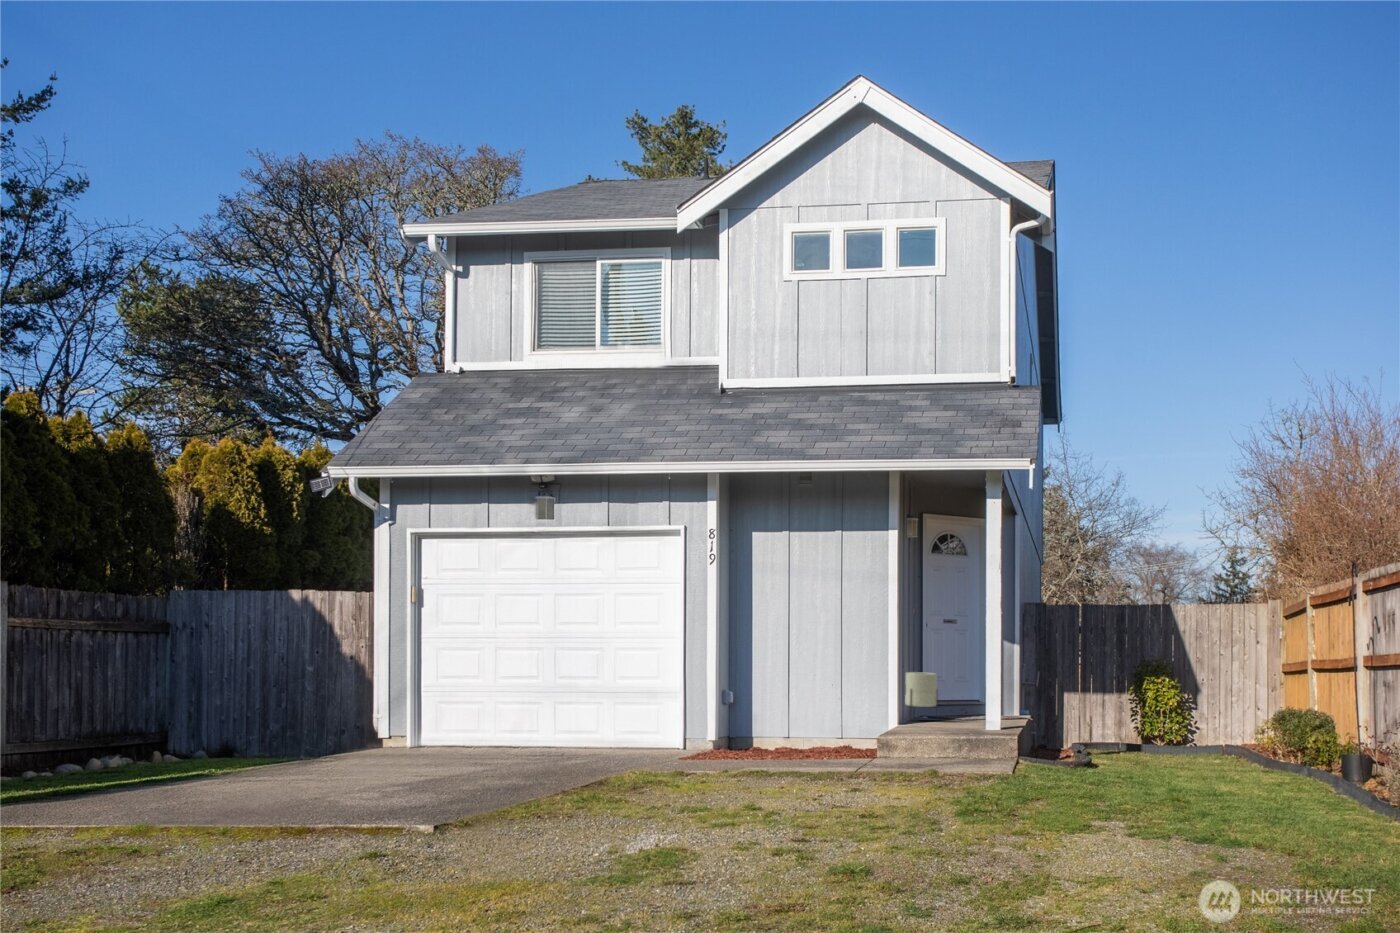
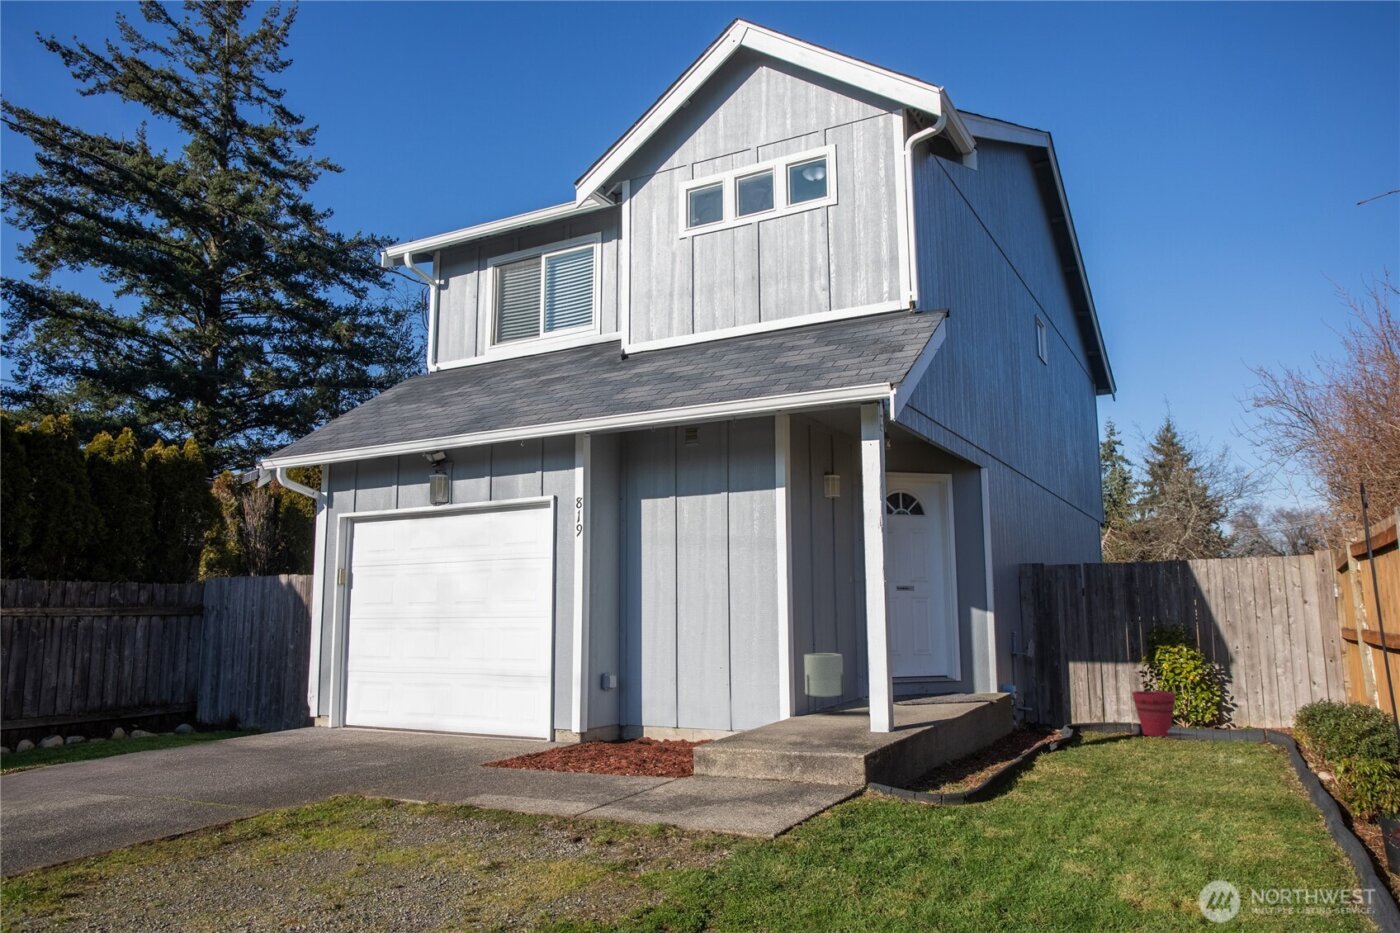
bucket: none [1122,715,1157,752] -> present [1132,691,1176,736]

